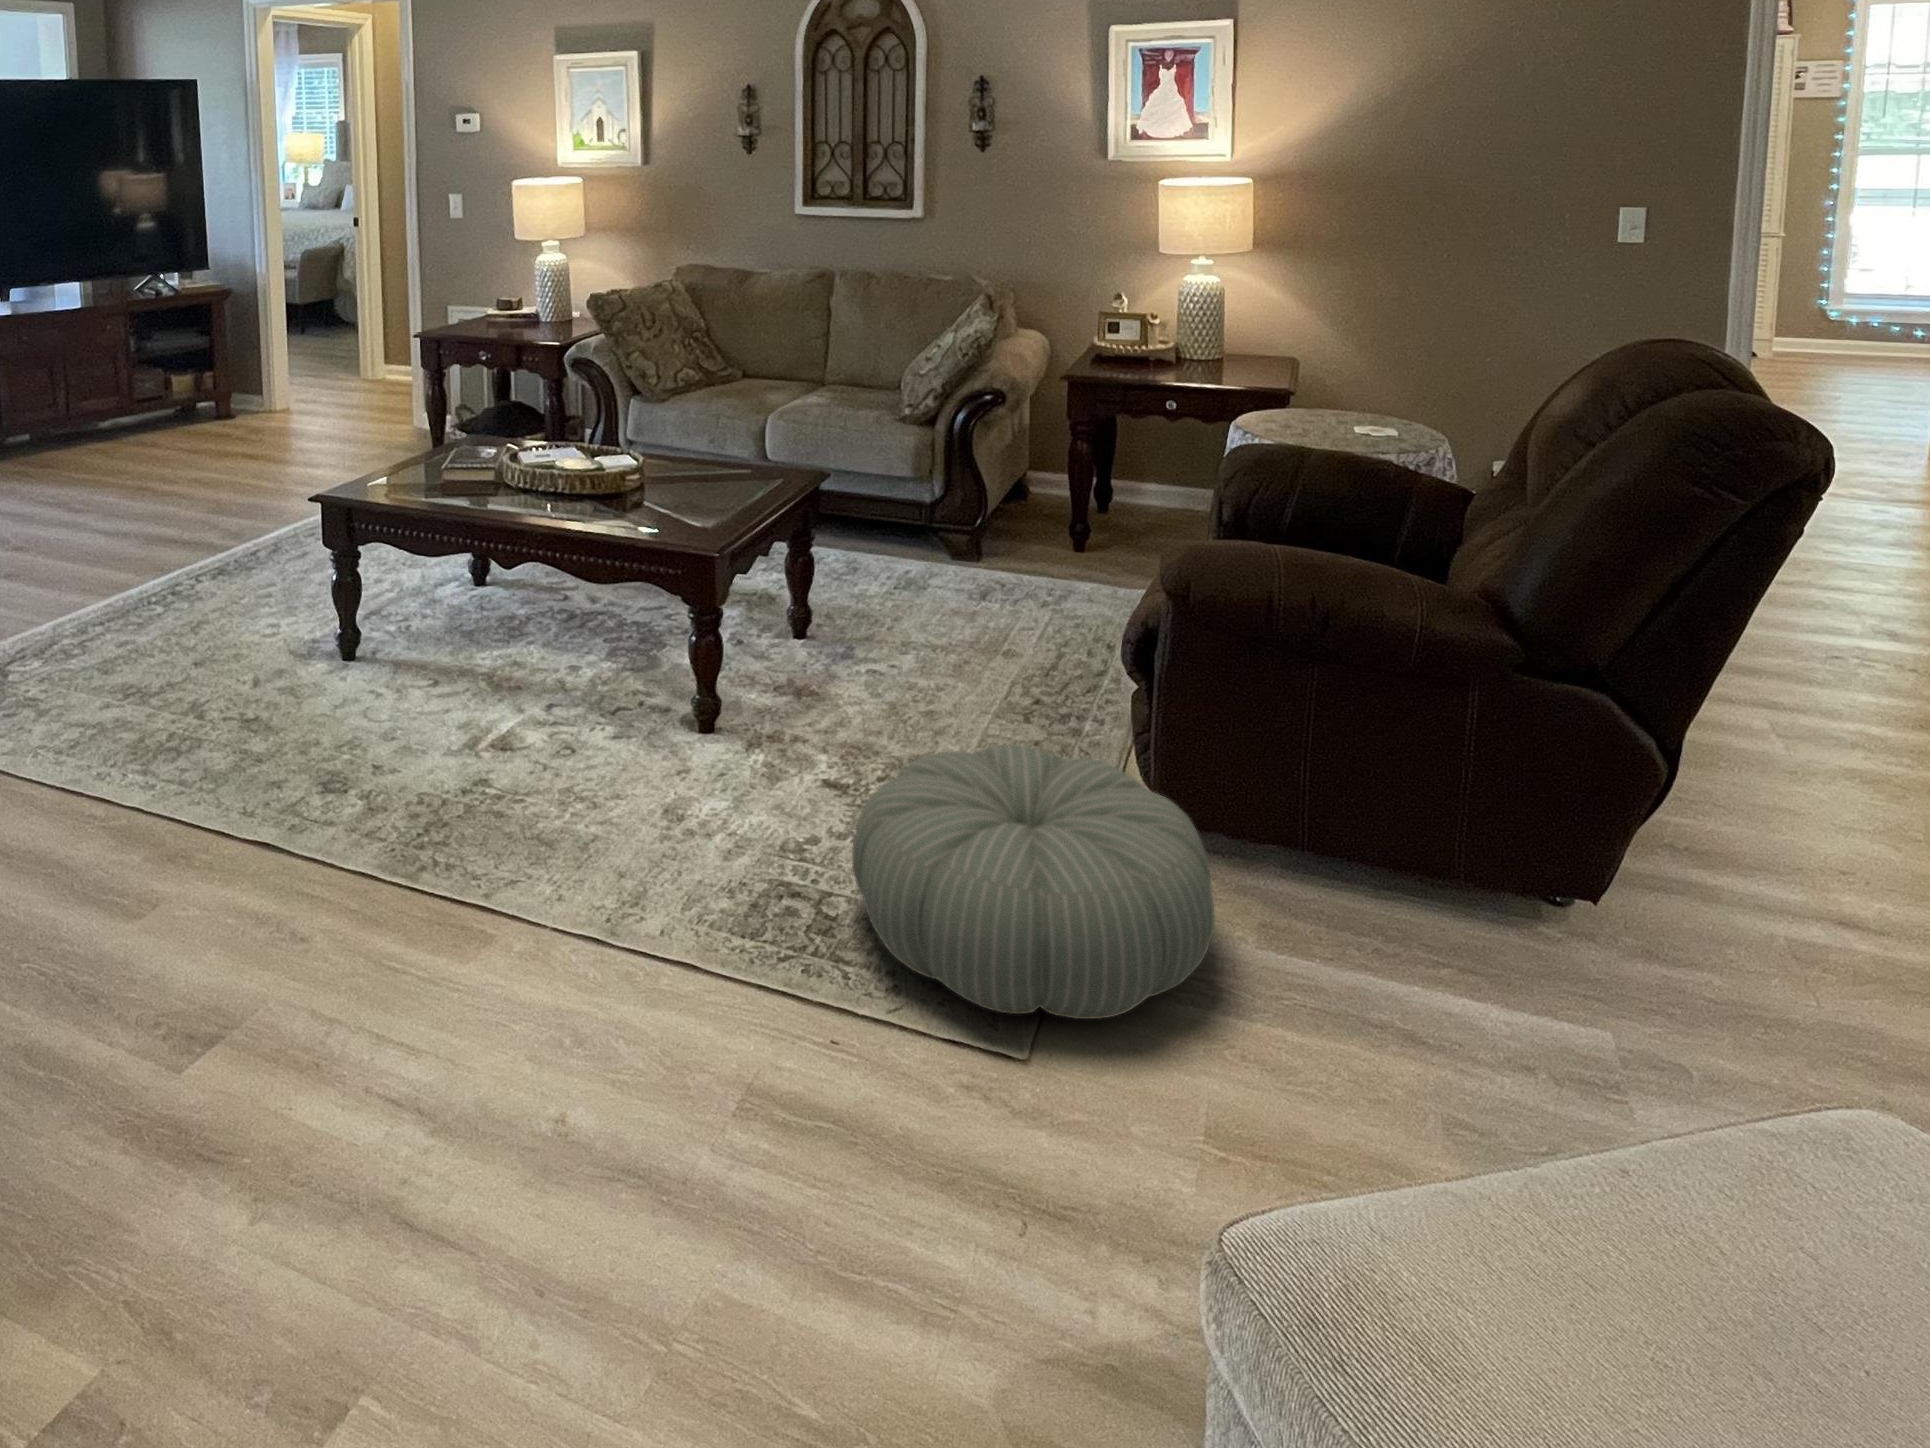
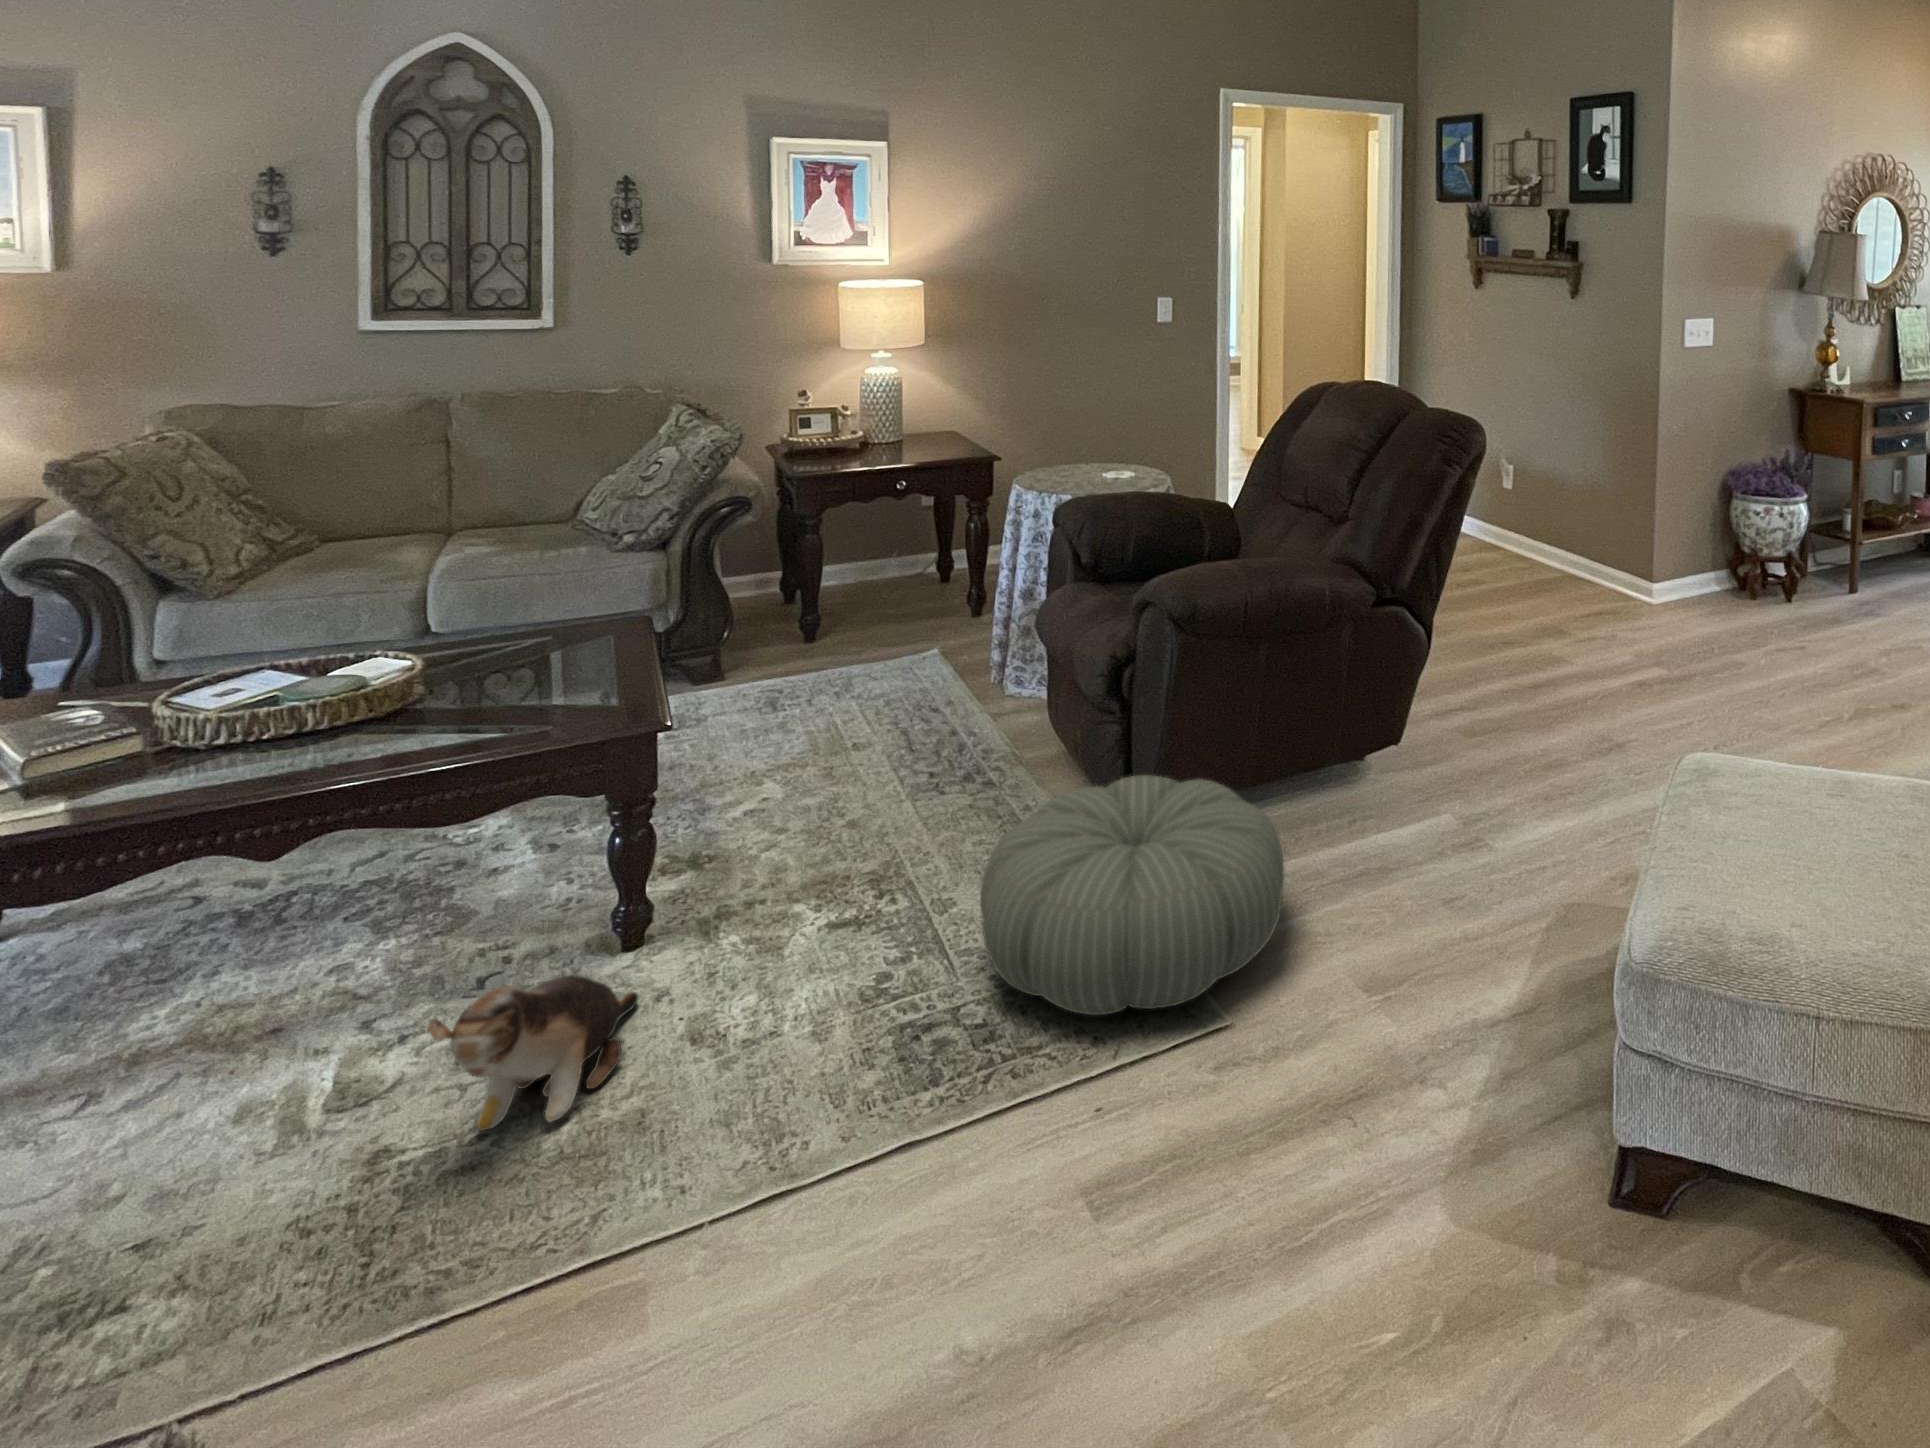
plush toy: none [478,694,668,812] -> present [428,976,638,1131]

